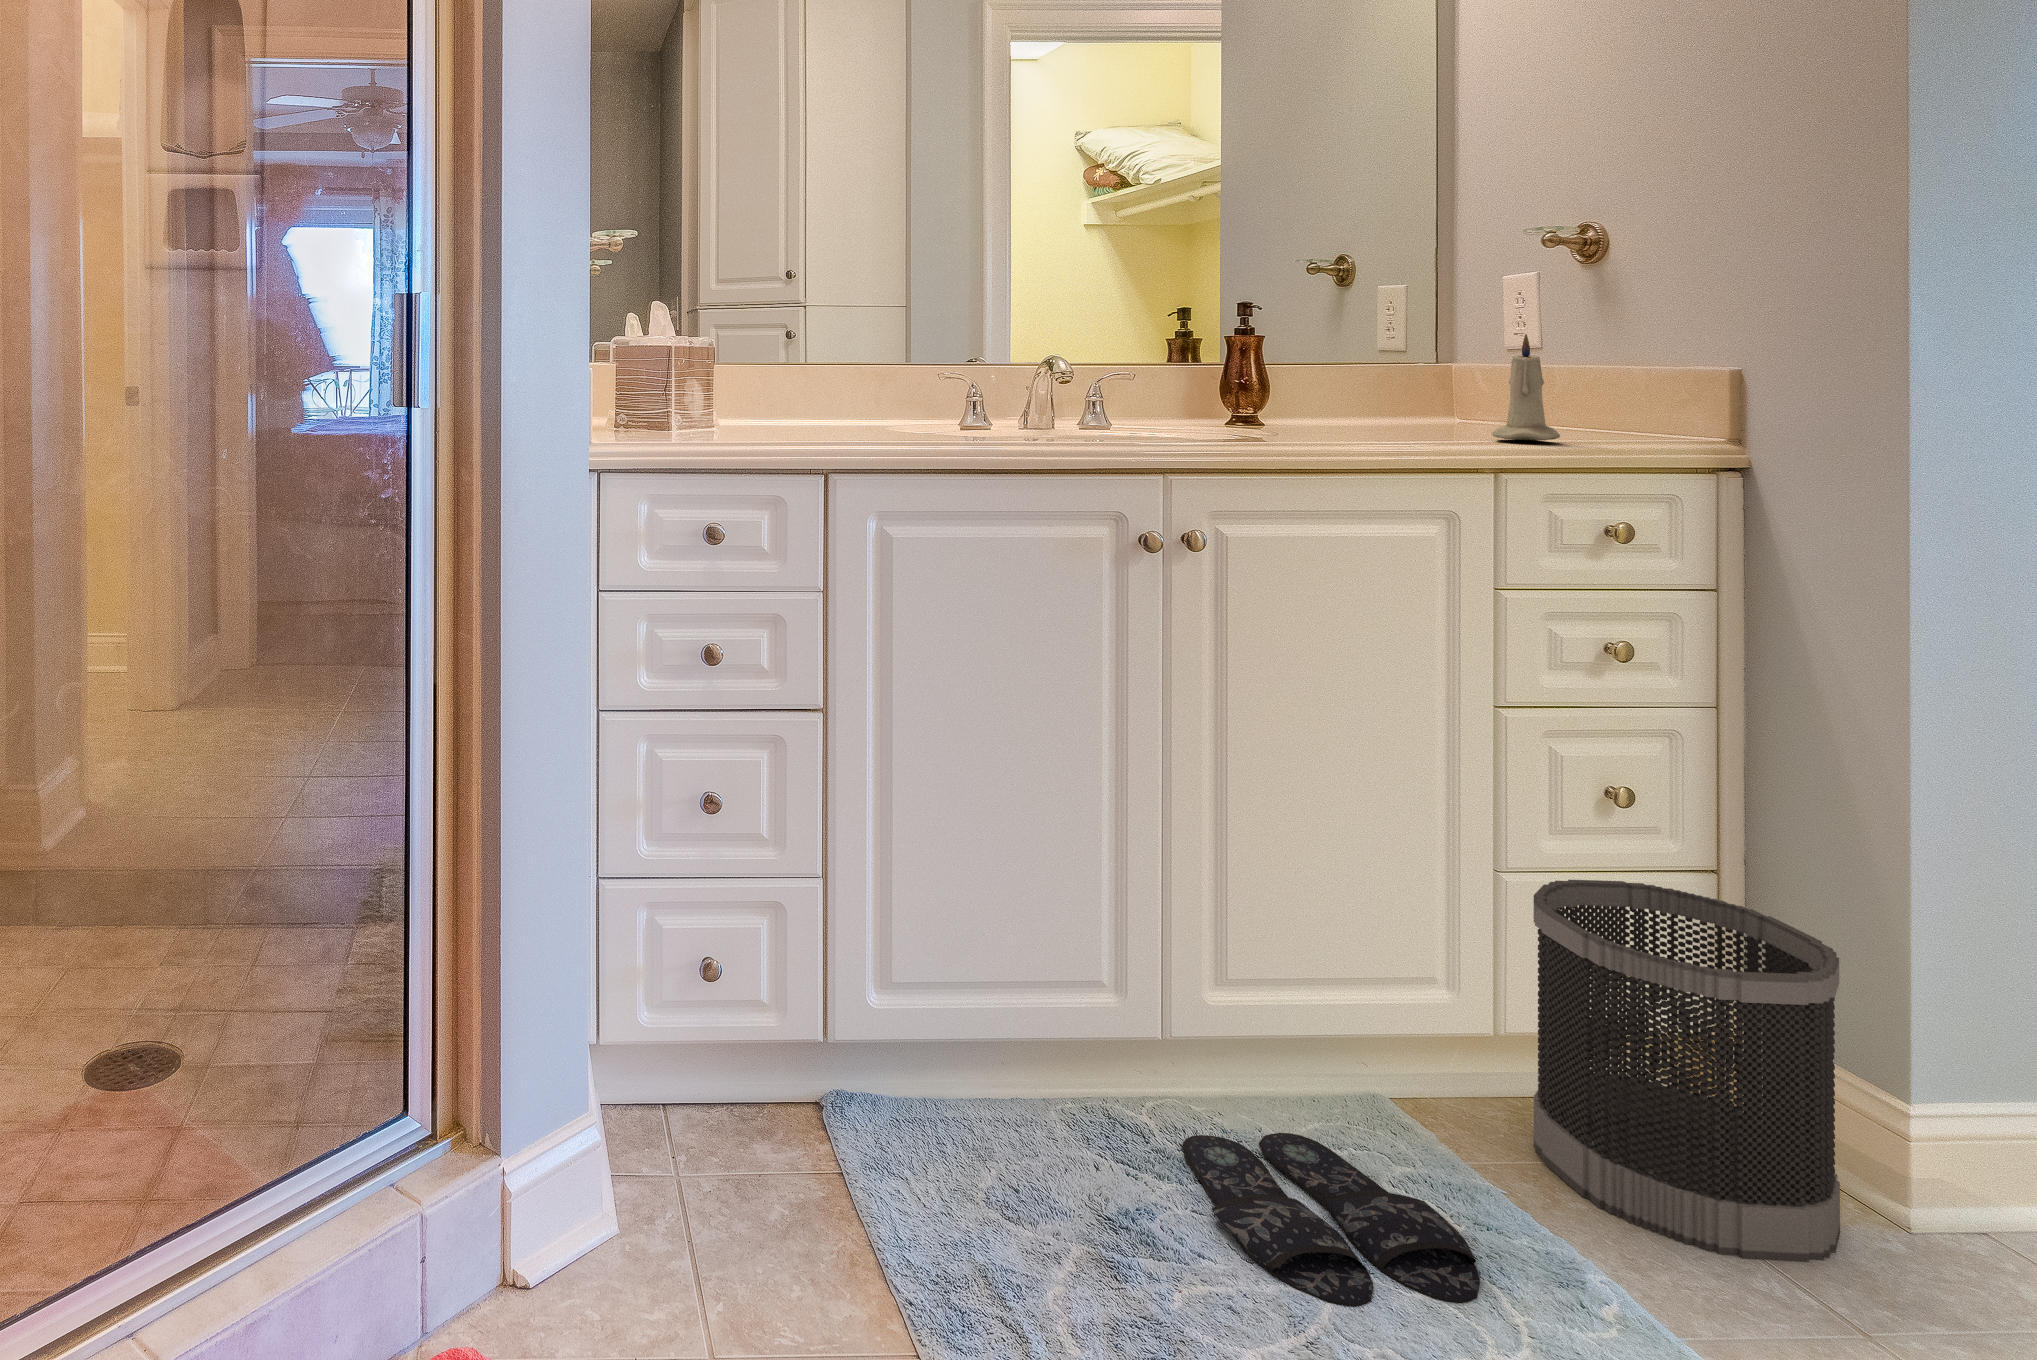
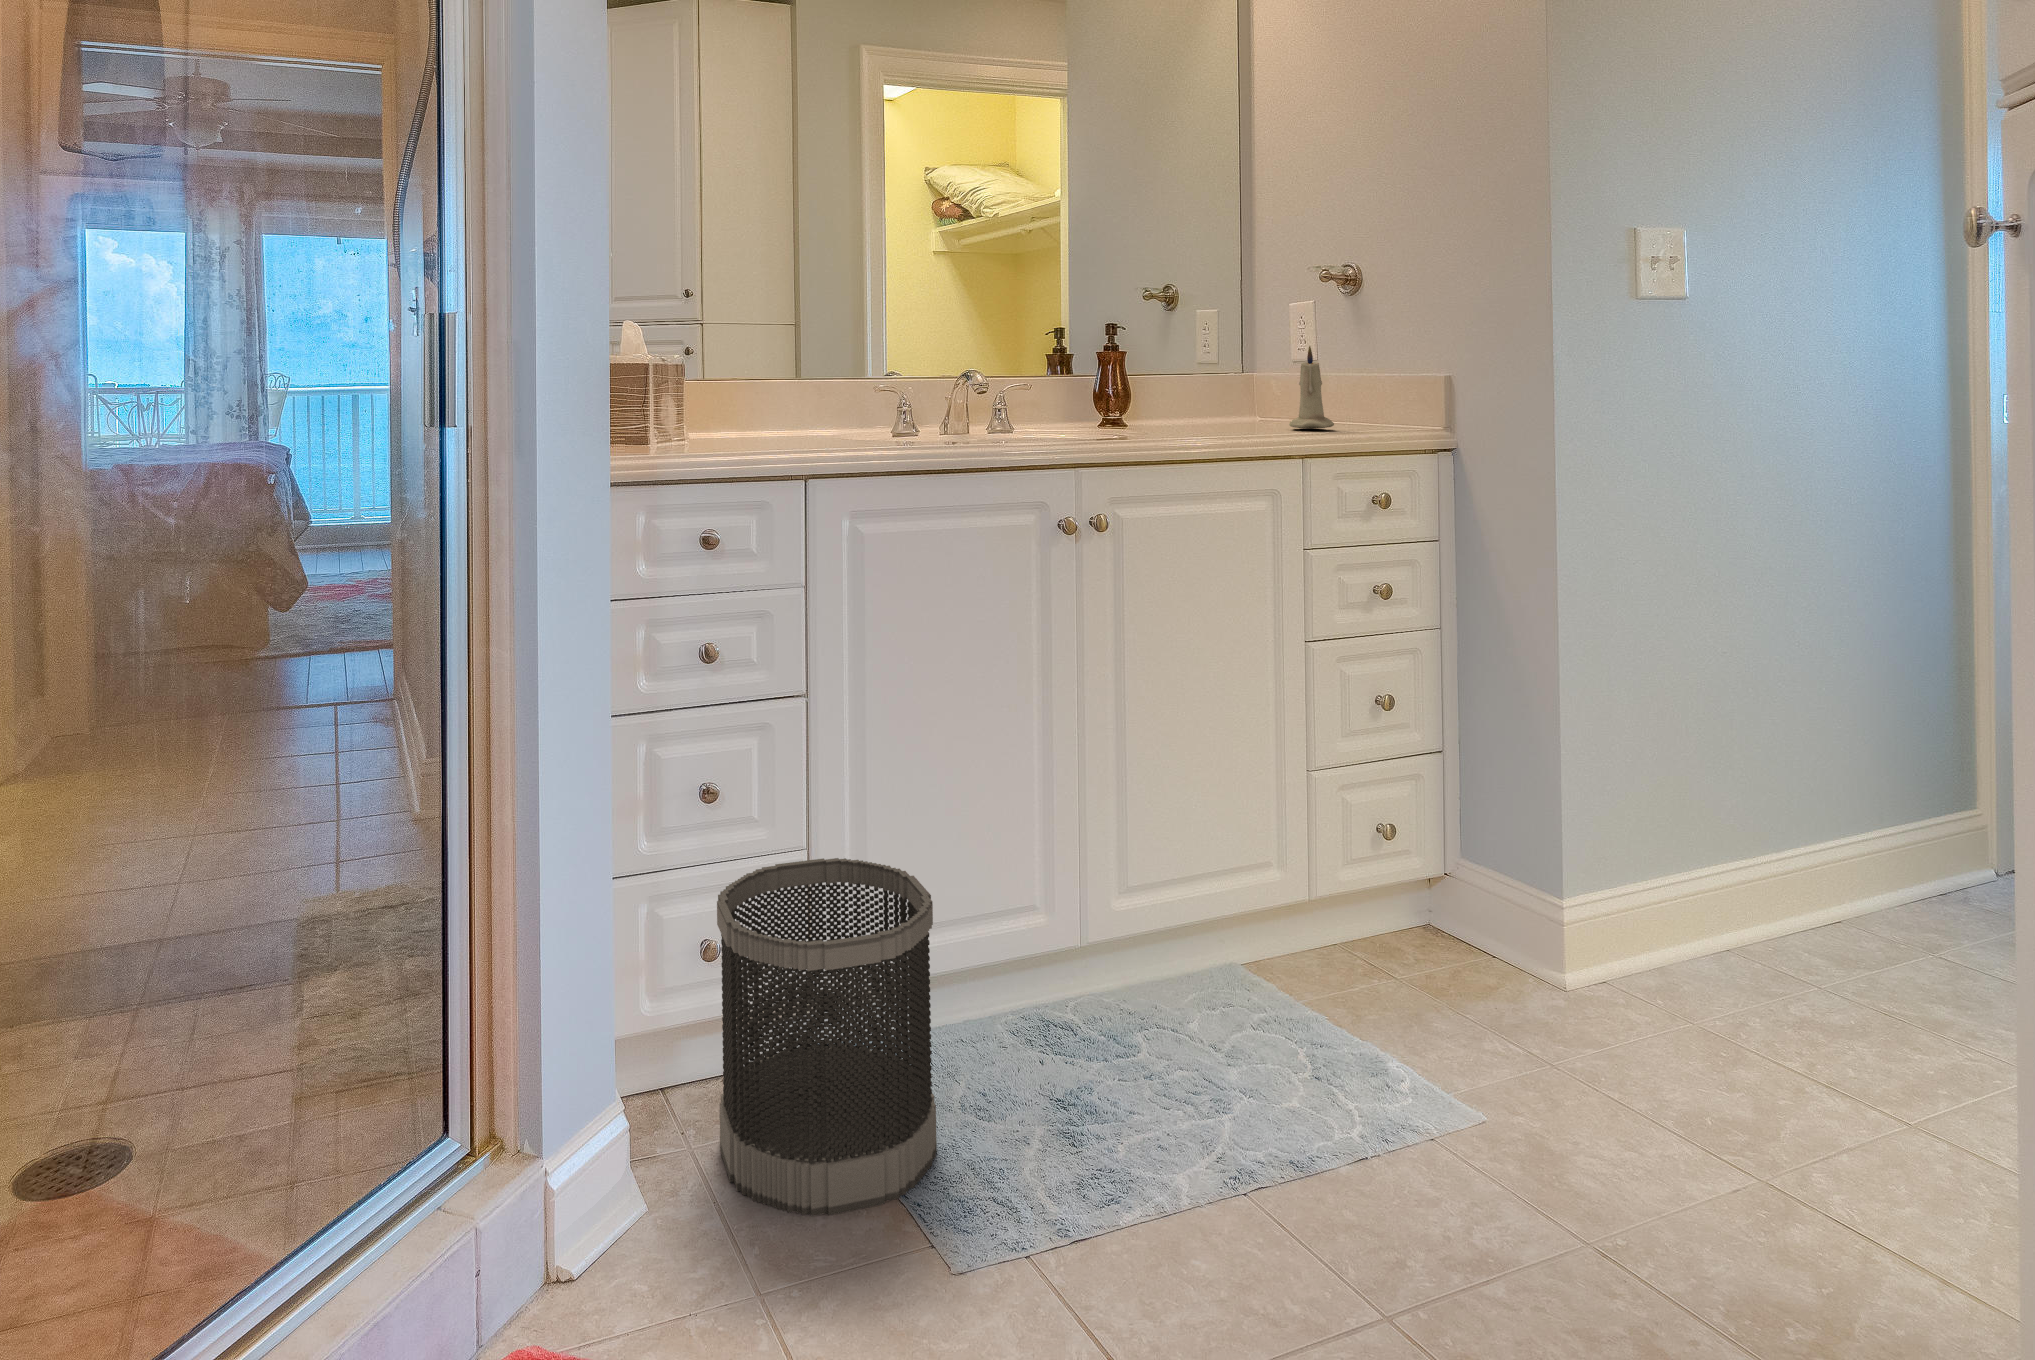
wastebasket: present [1533,880,1840,1262] -> present [717,858,937,1216]
slippers: present [1182,1133,1480,1307] -> none [1102,1002,1320,1124]

